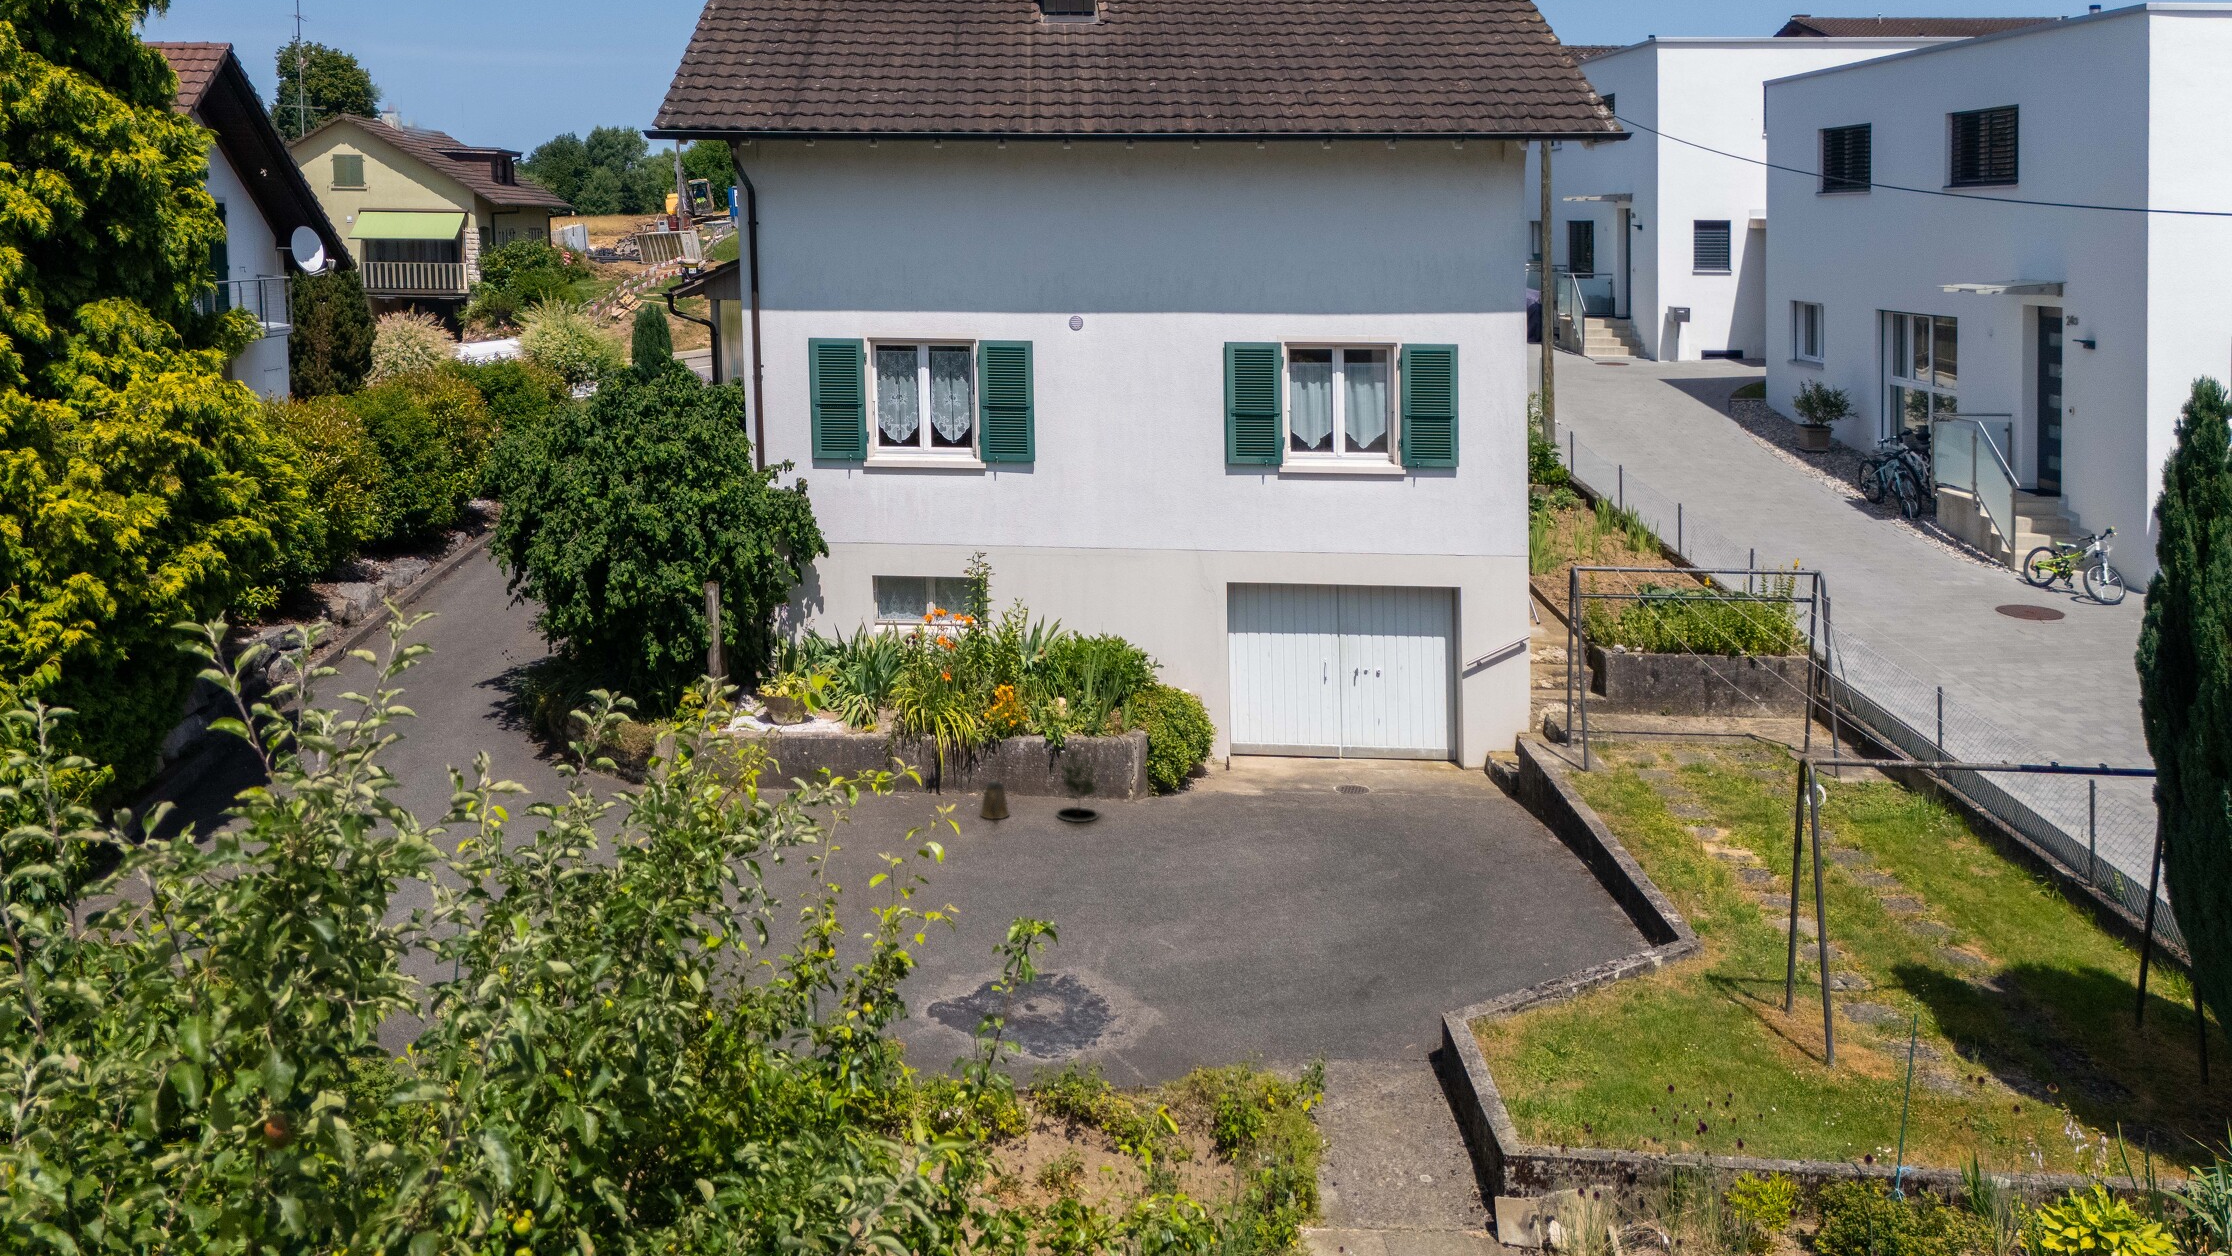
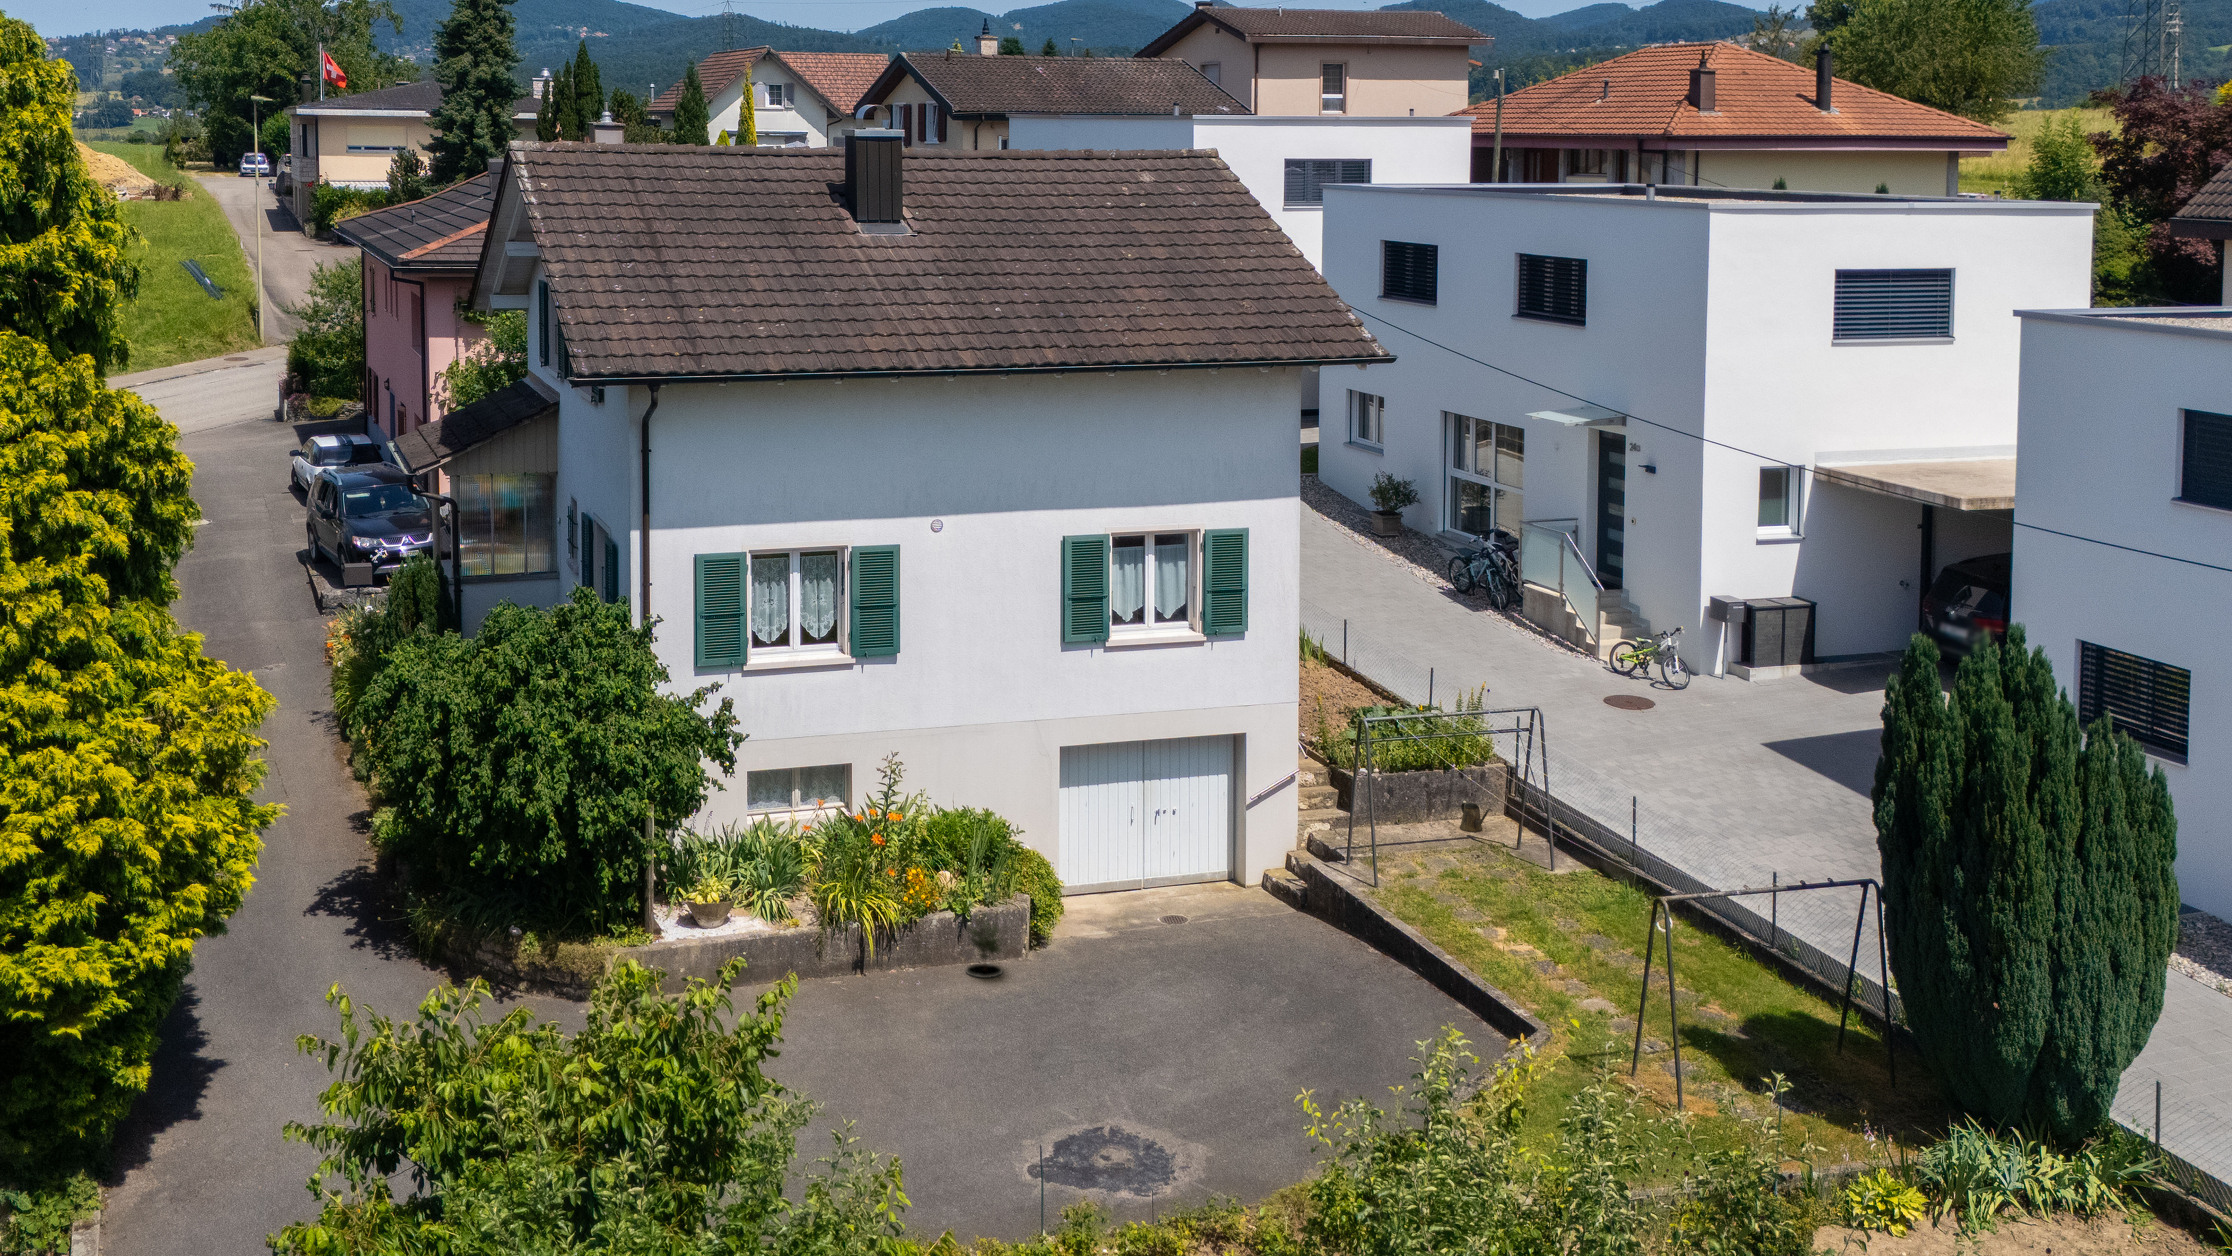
watering can: present [980,780,1009,819] -> present [1460,802,1491,832]

